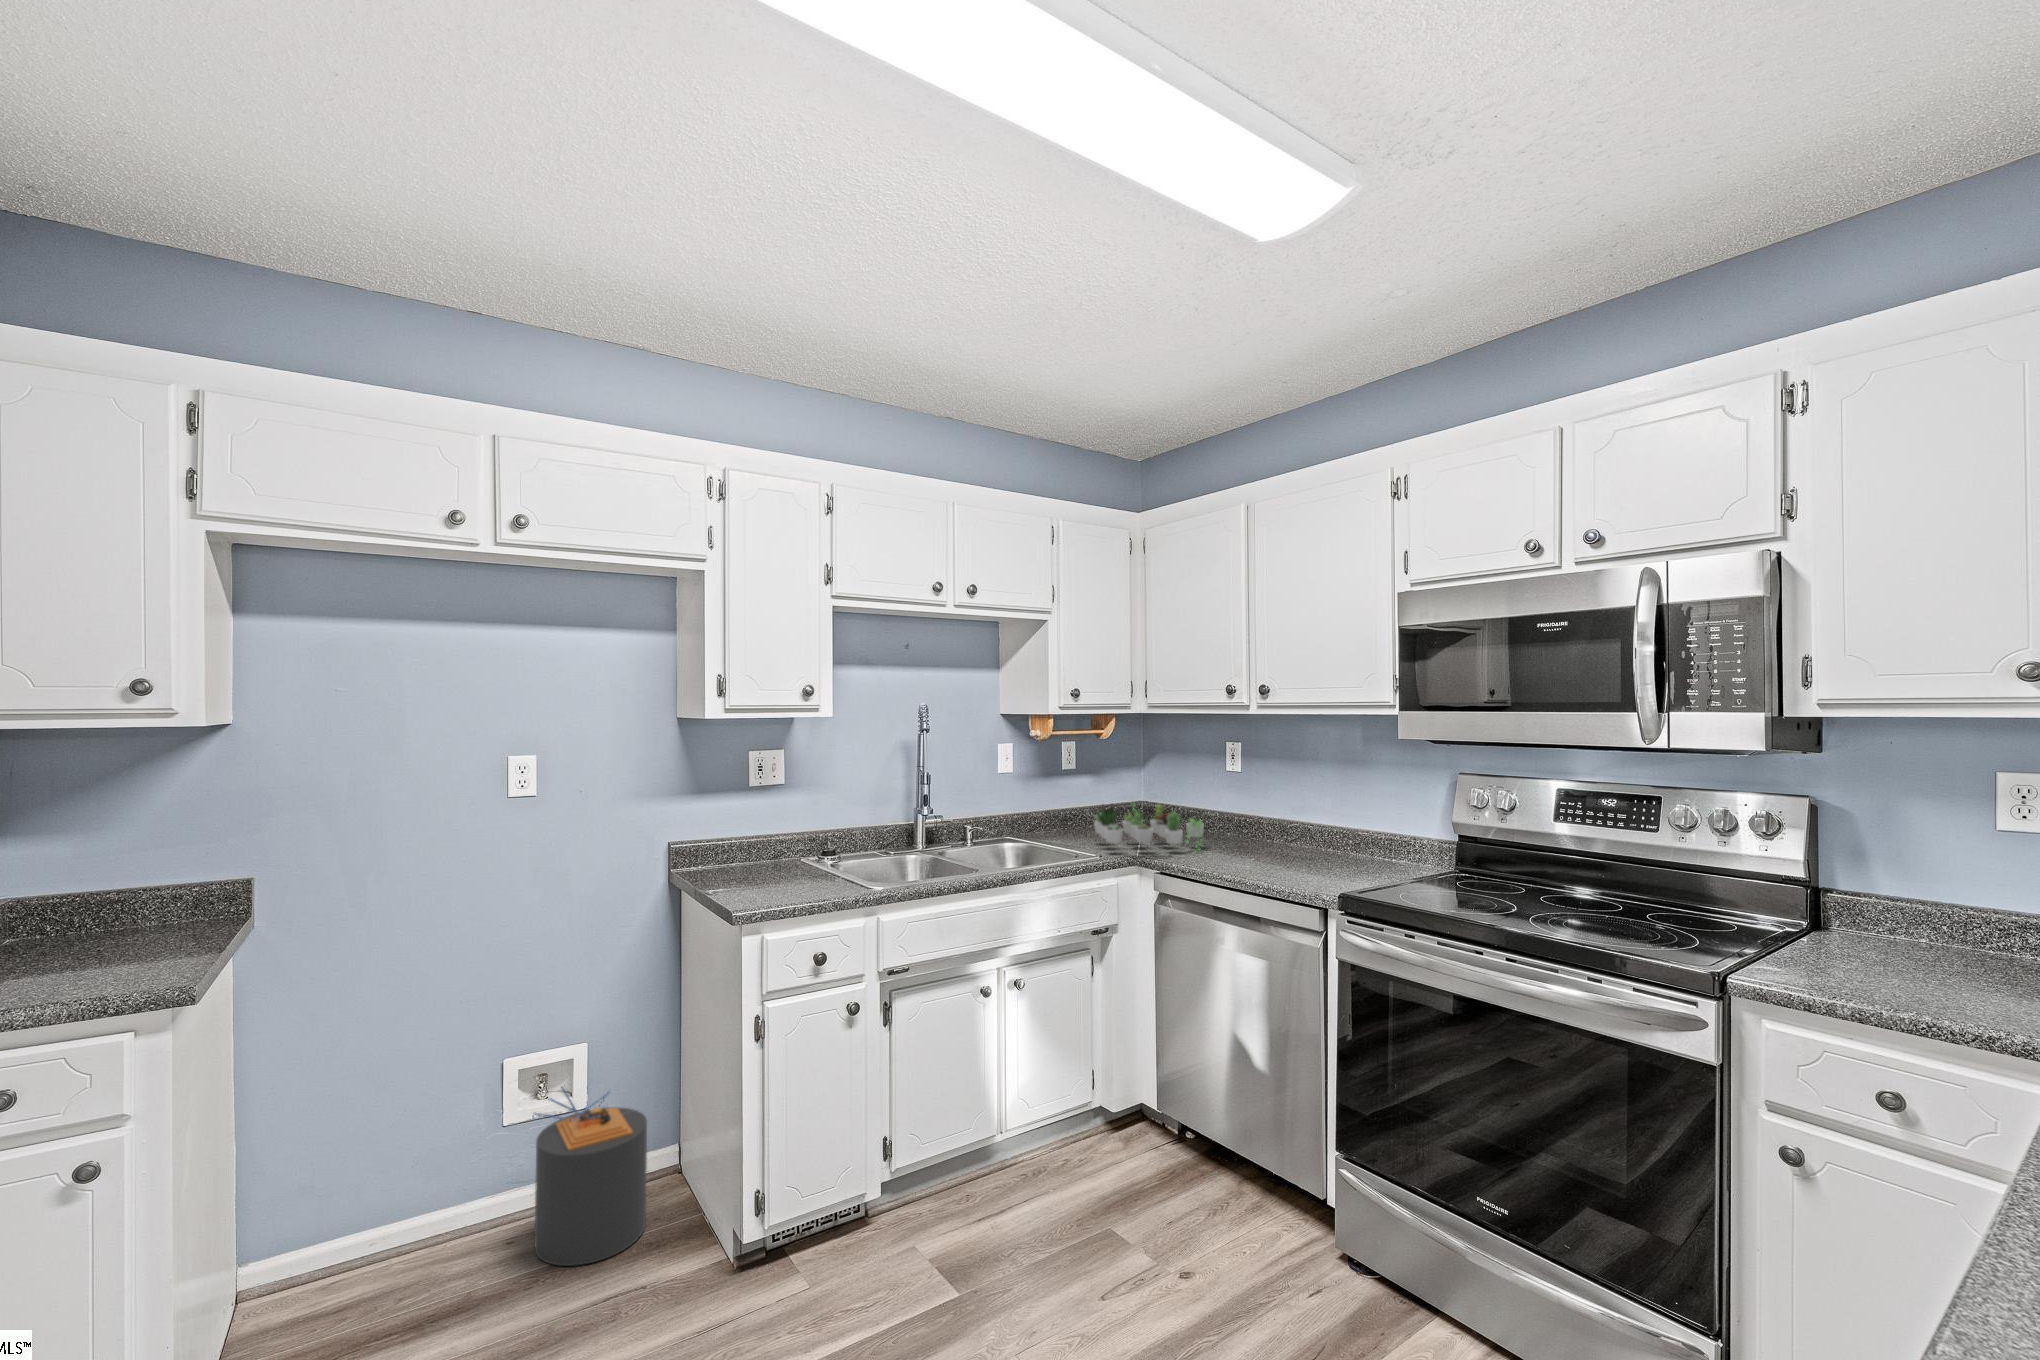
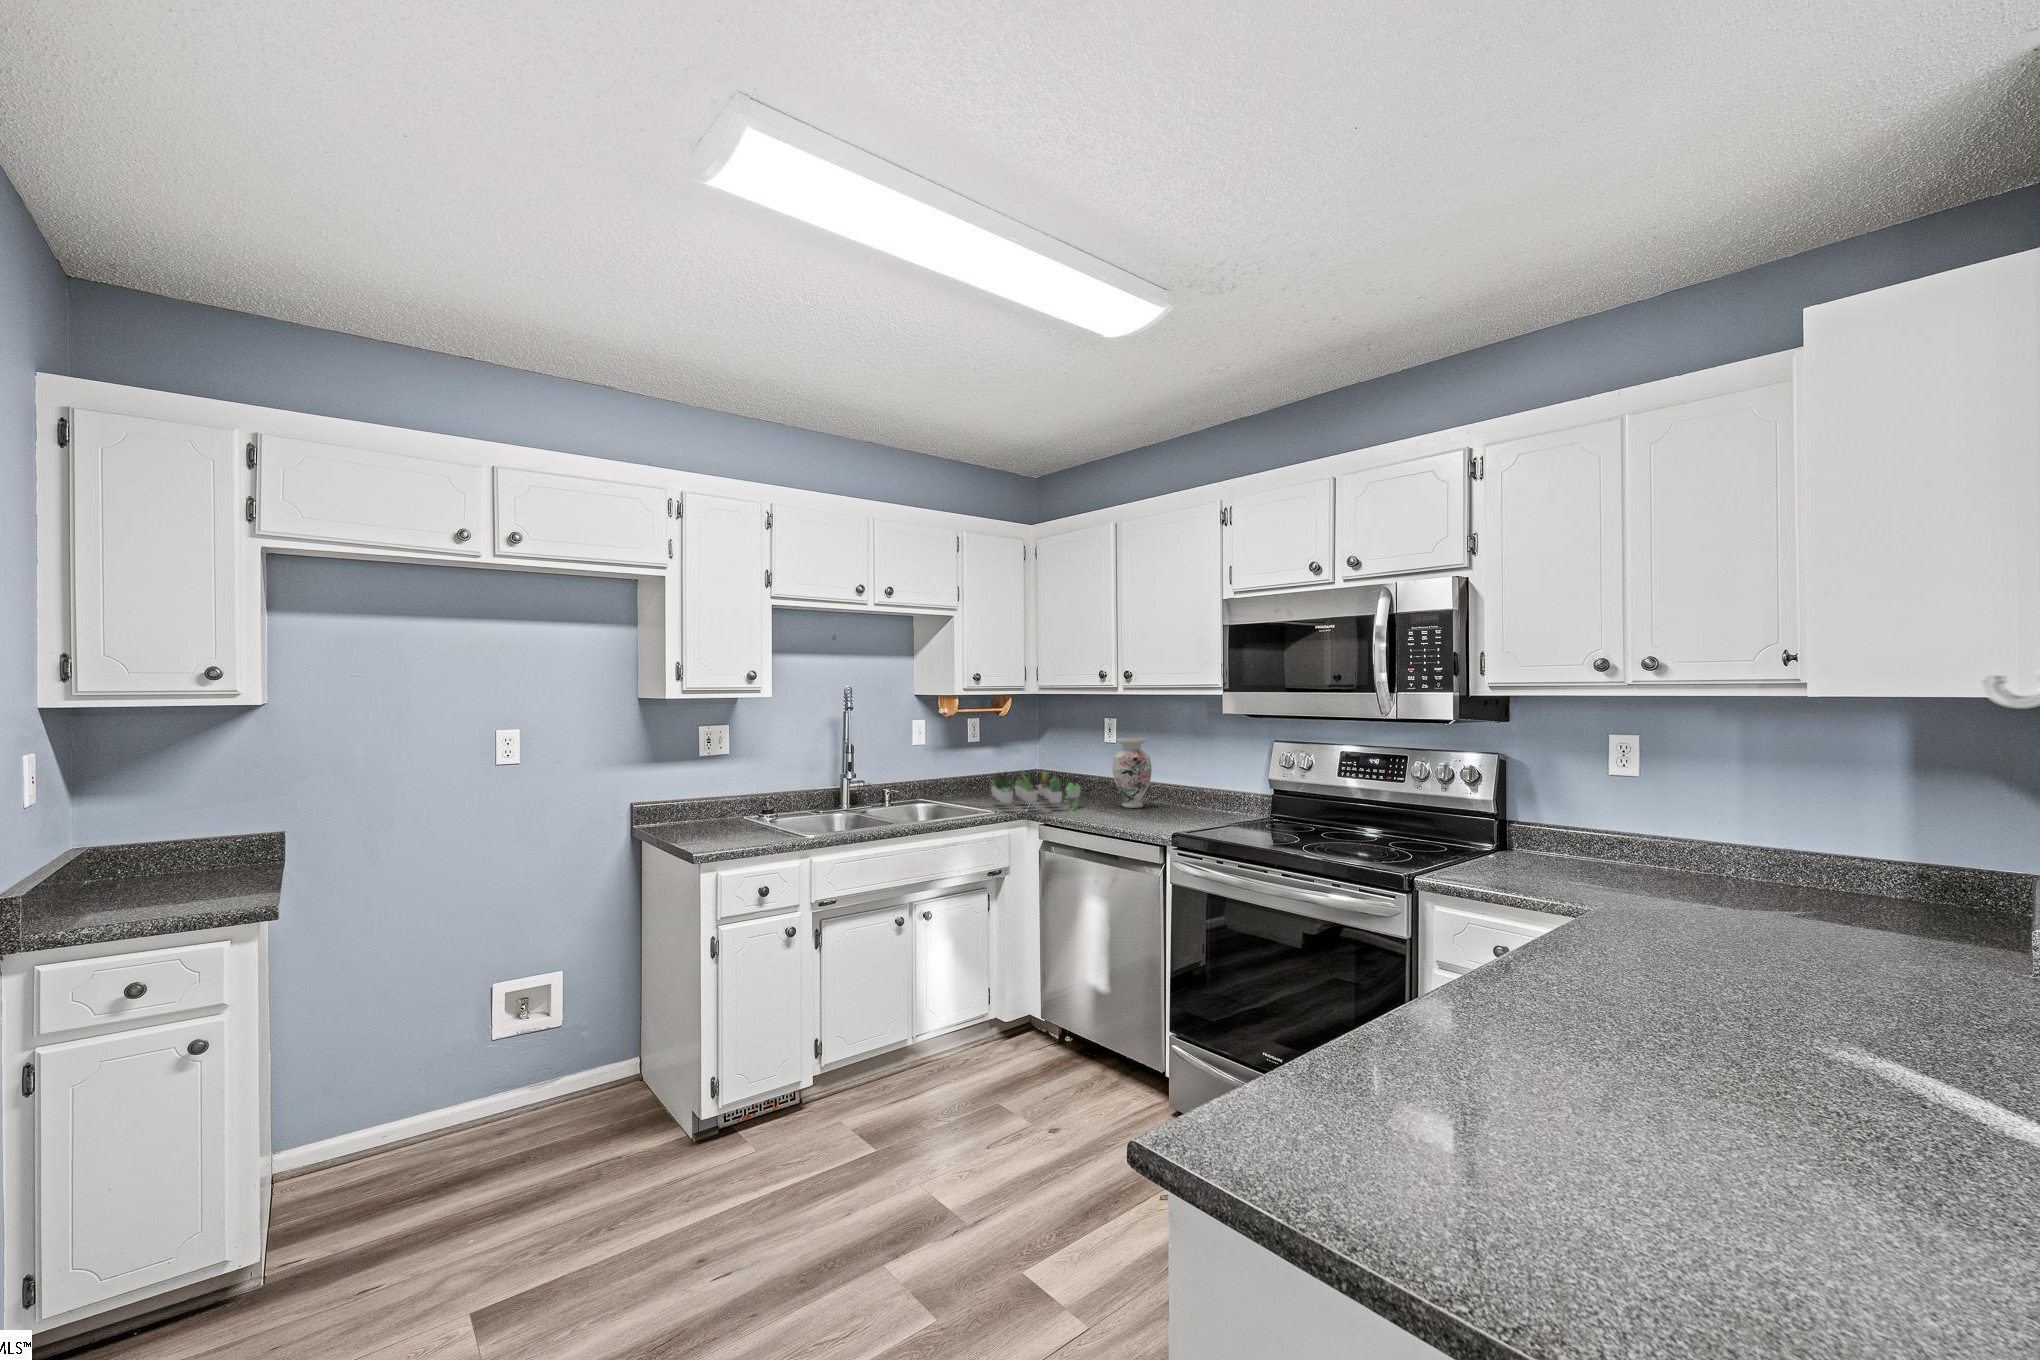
vase: none [1243,764,1293,851] -> present [1112,738,1152,808]
trash can: present [533,1087,647,1266] -> none [519,999,619,1144]

